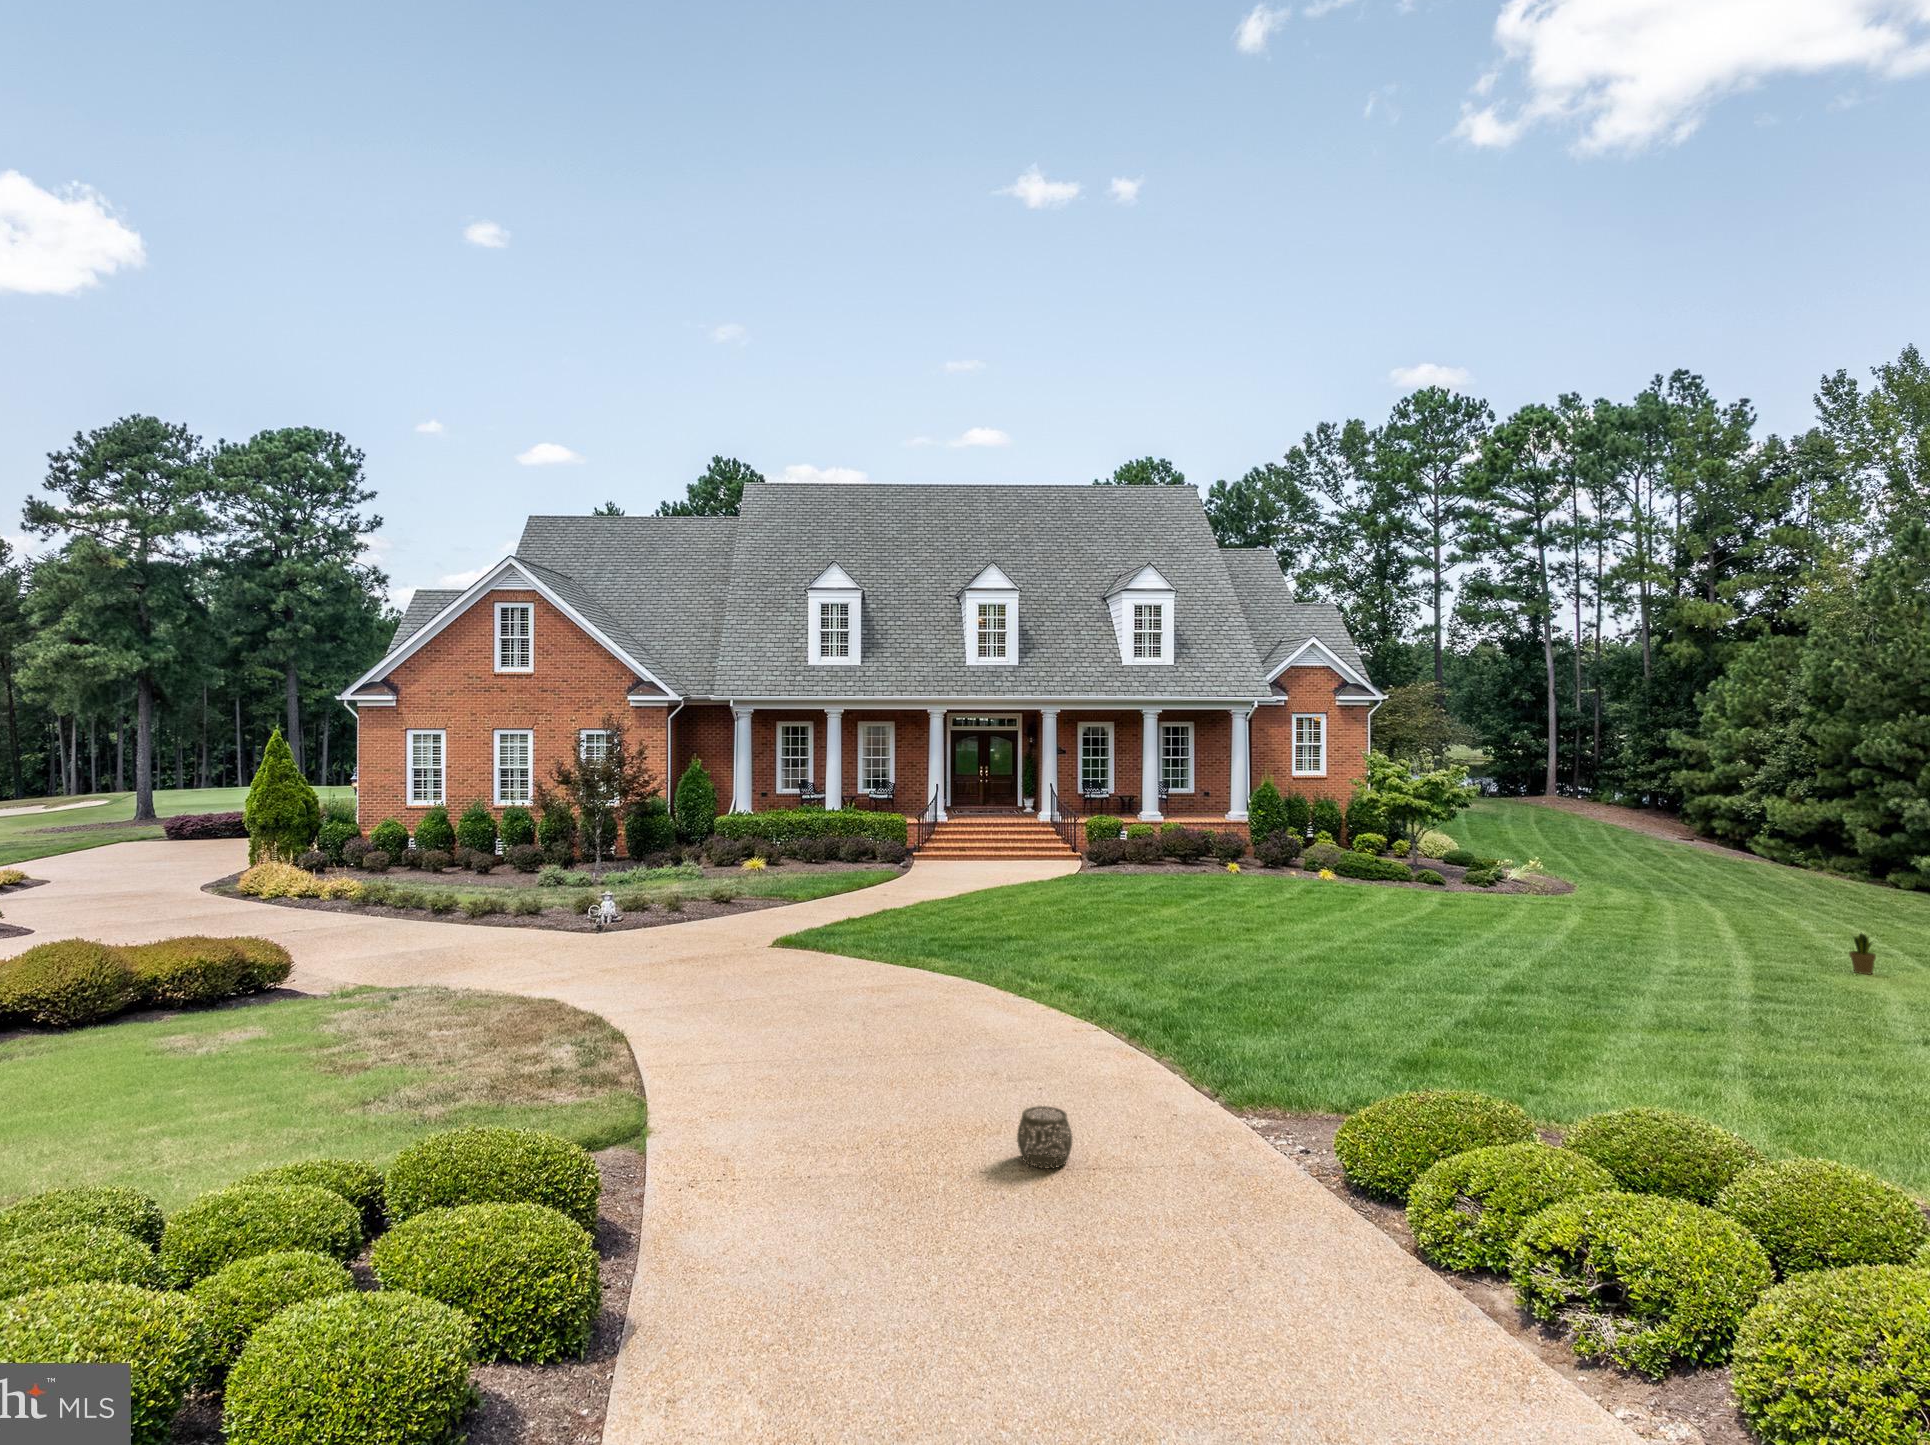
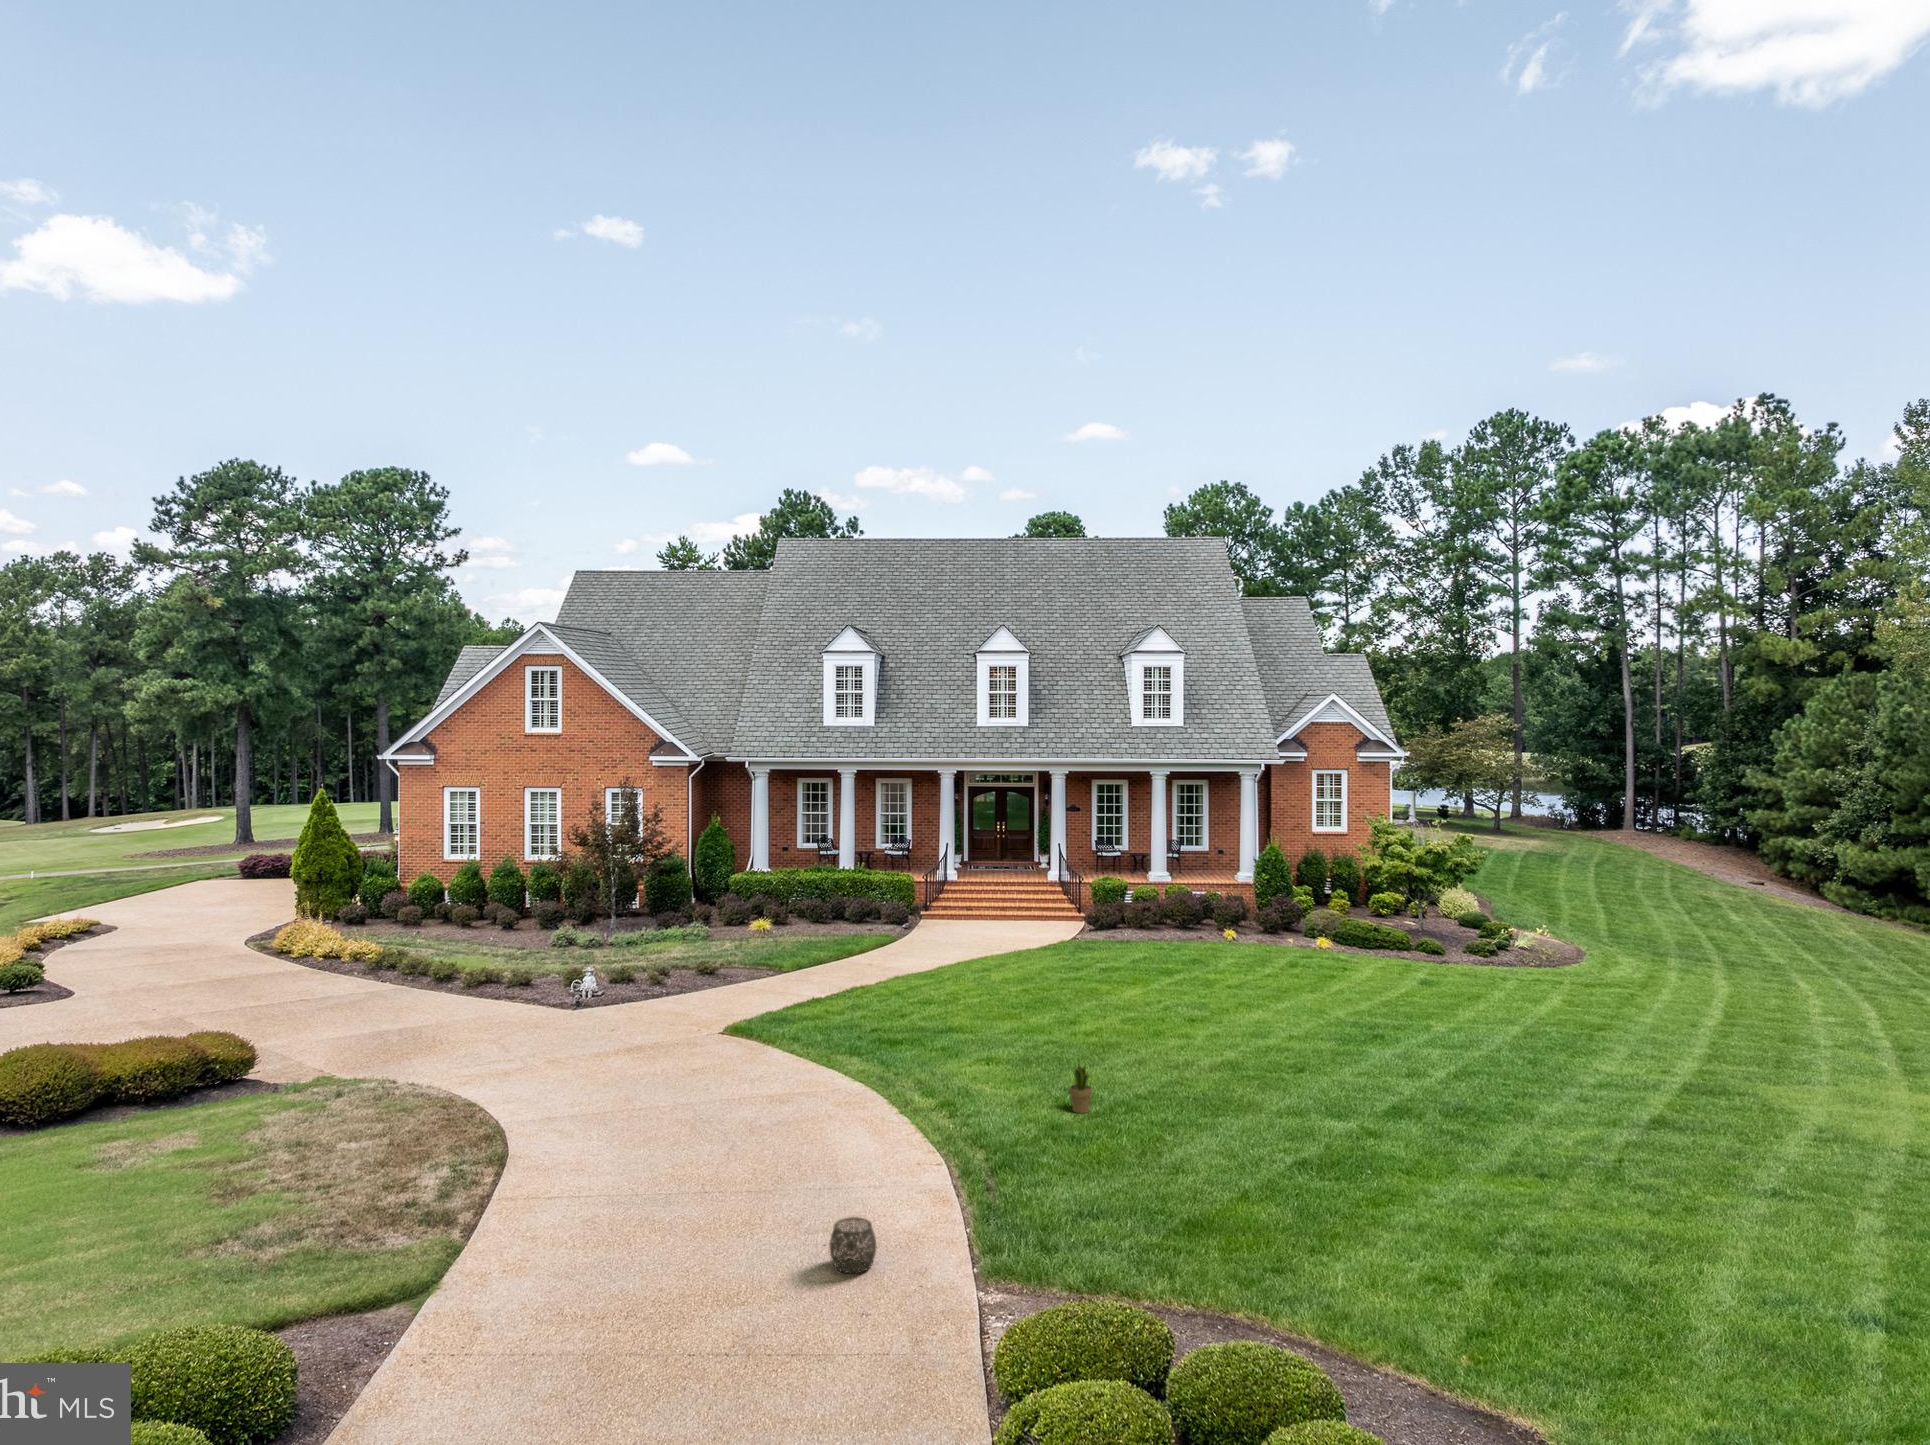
potted plant: present [1849,932,1876,974] -> present [1068,1065,1092,1113]

